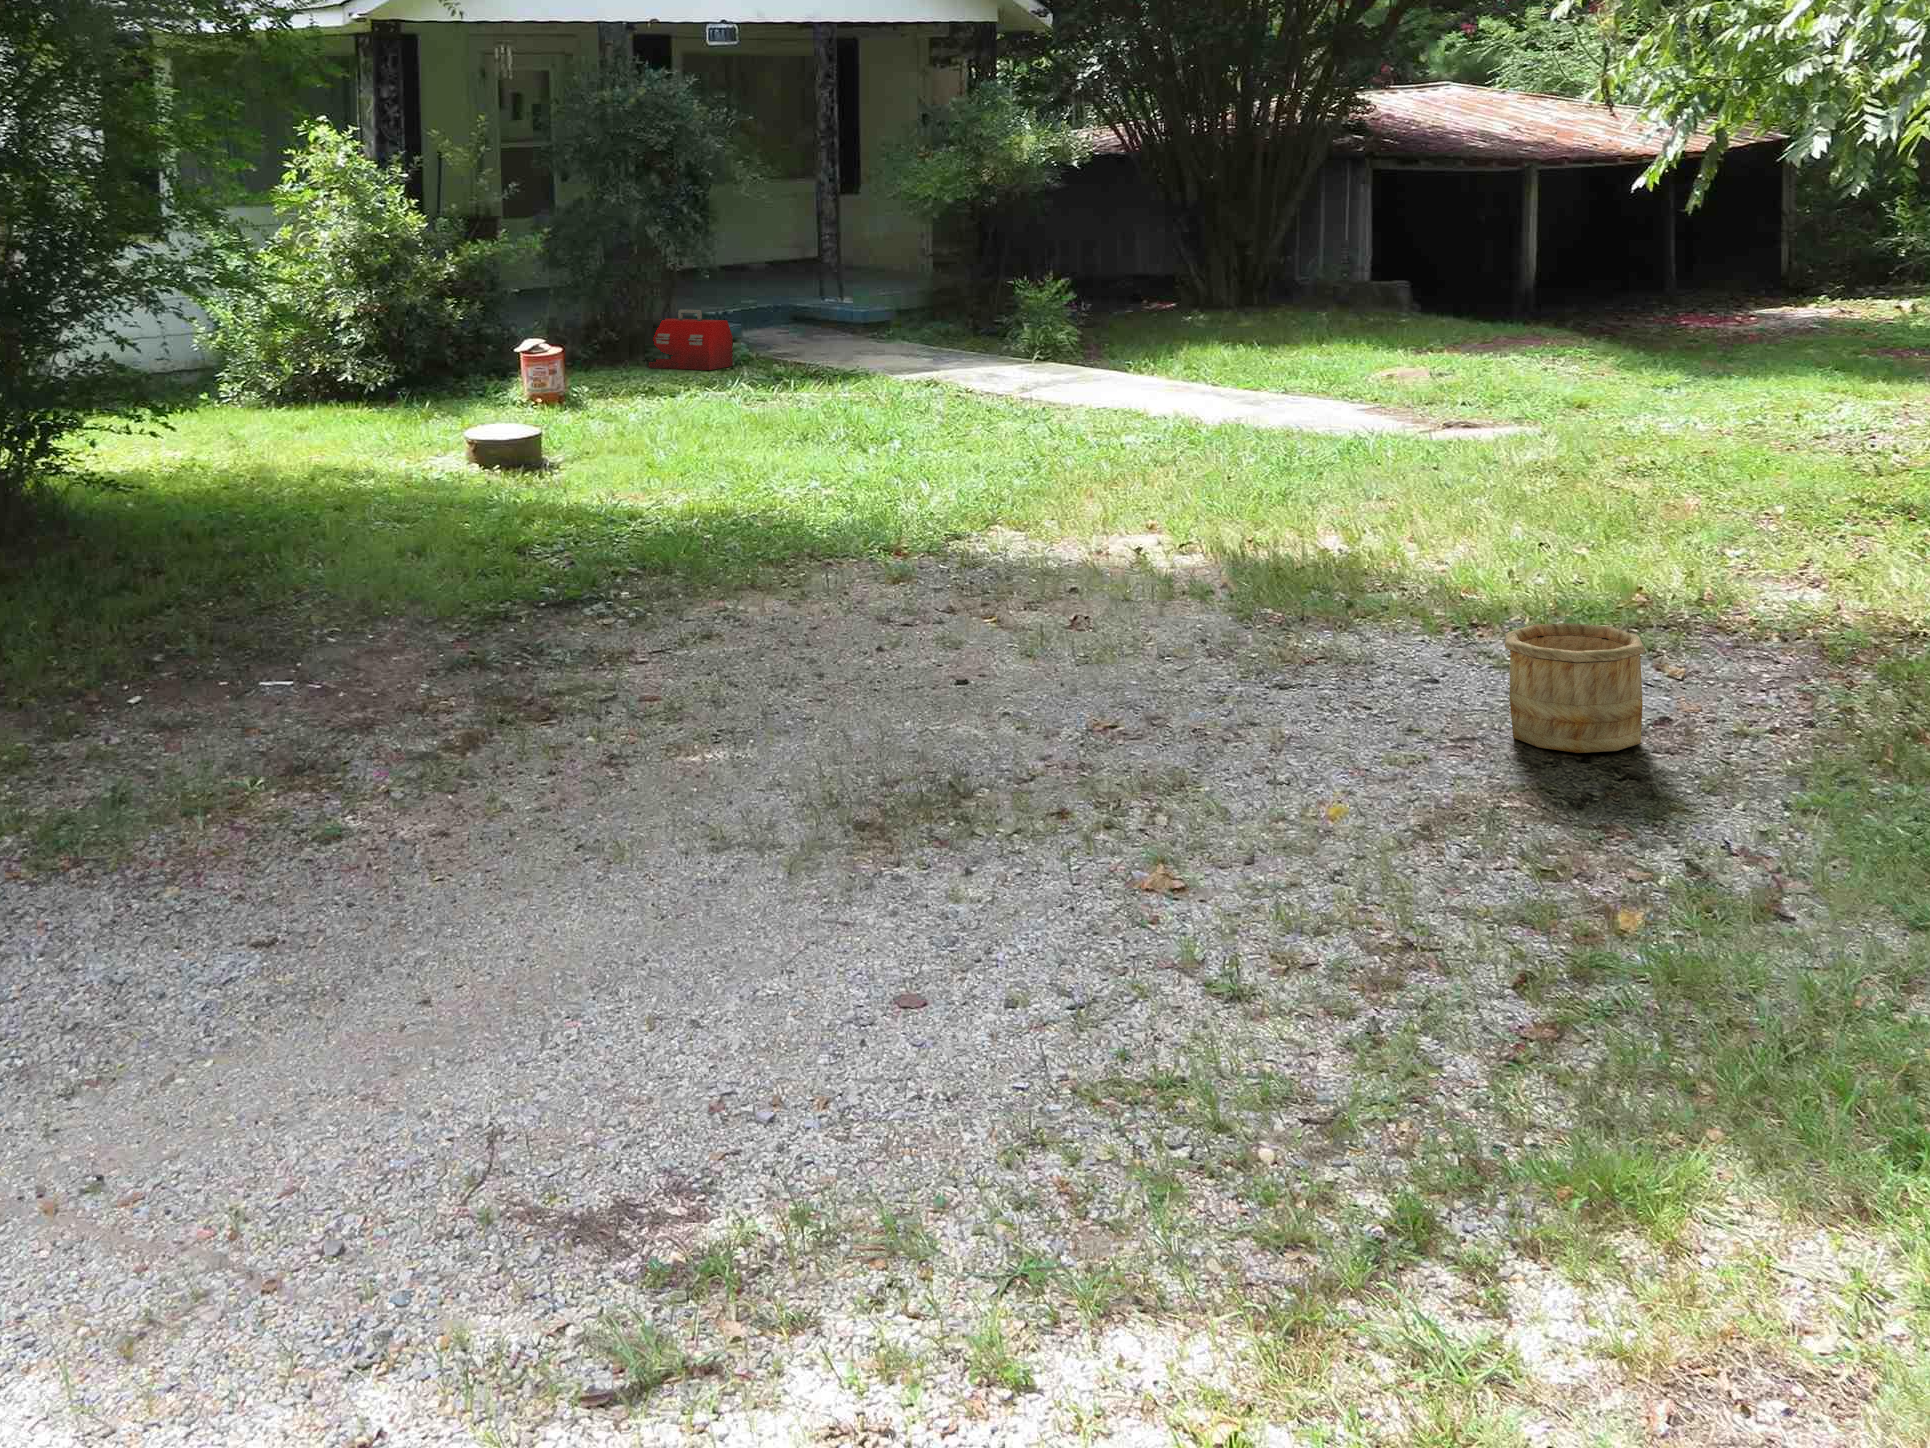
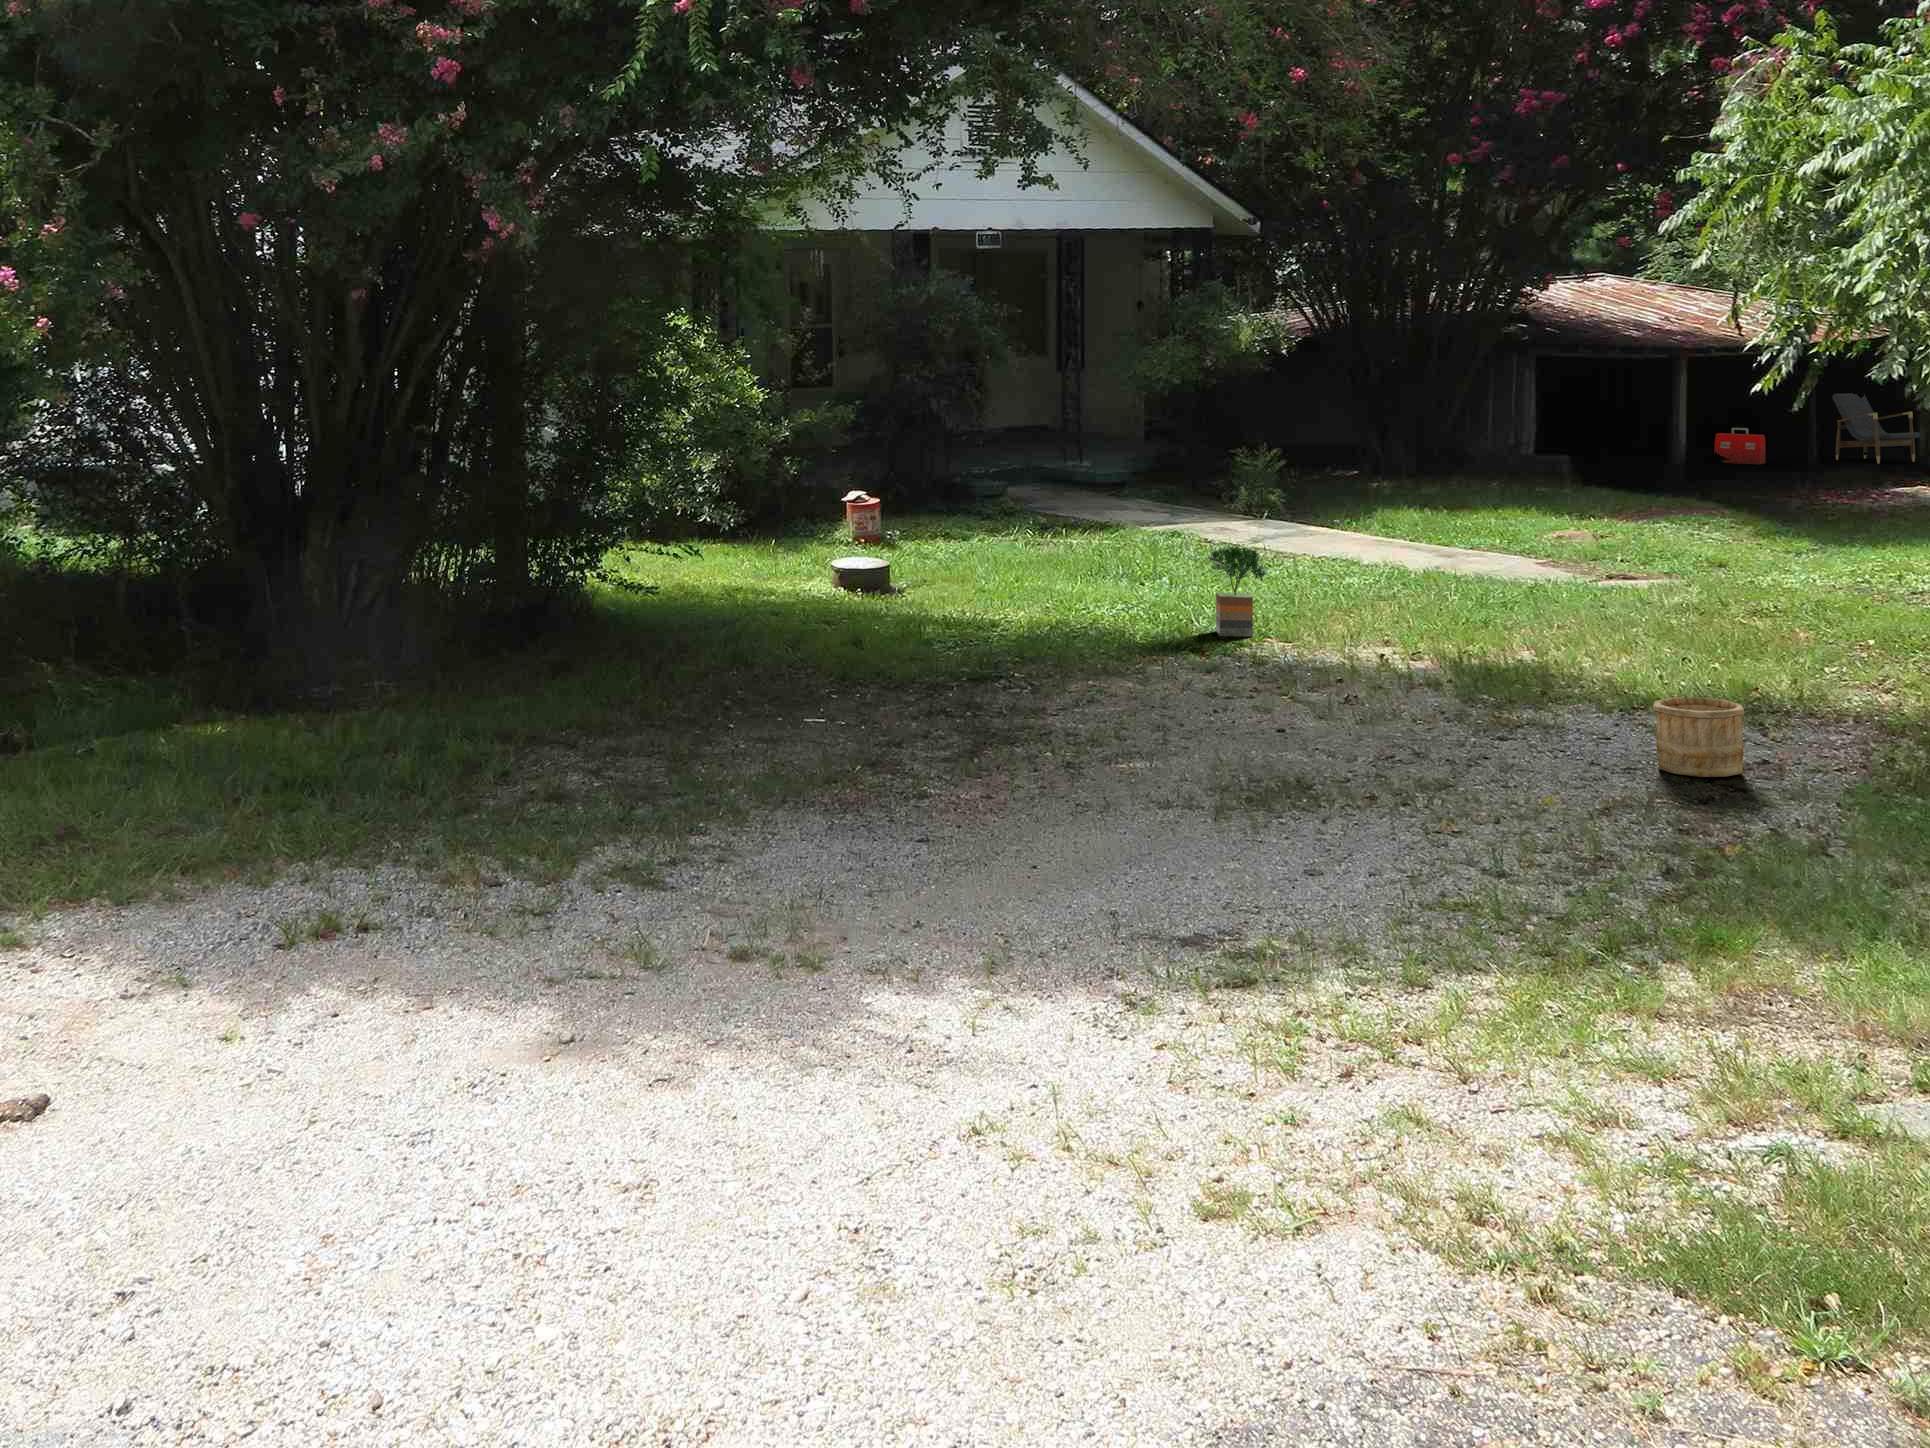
lounge chair: none [1689,210,1781,285] -> present [1833,394,1920,464]
toolbox: present [649,309,733,370] -> present [1715,428,1766,465]
potted tree: none [915,400,998,522] -> present [1207,547,1267,637]

